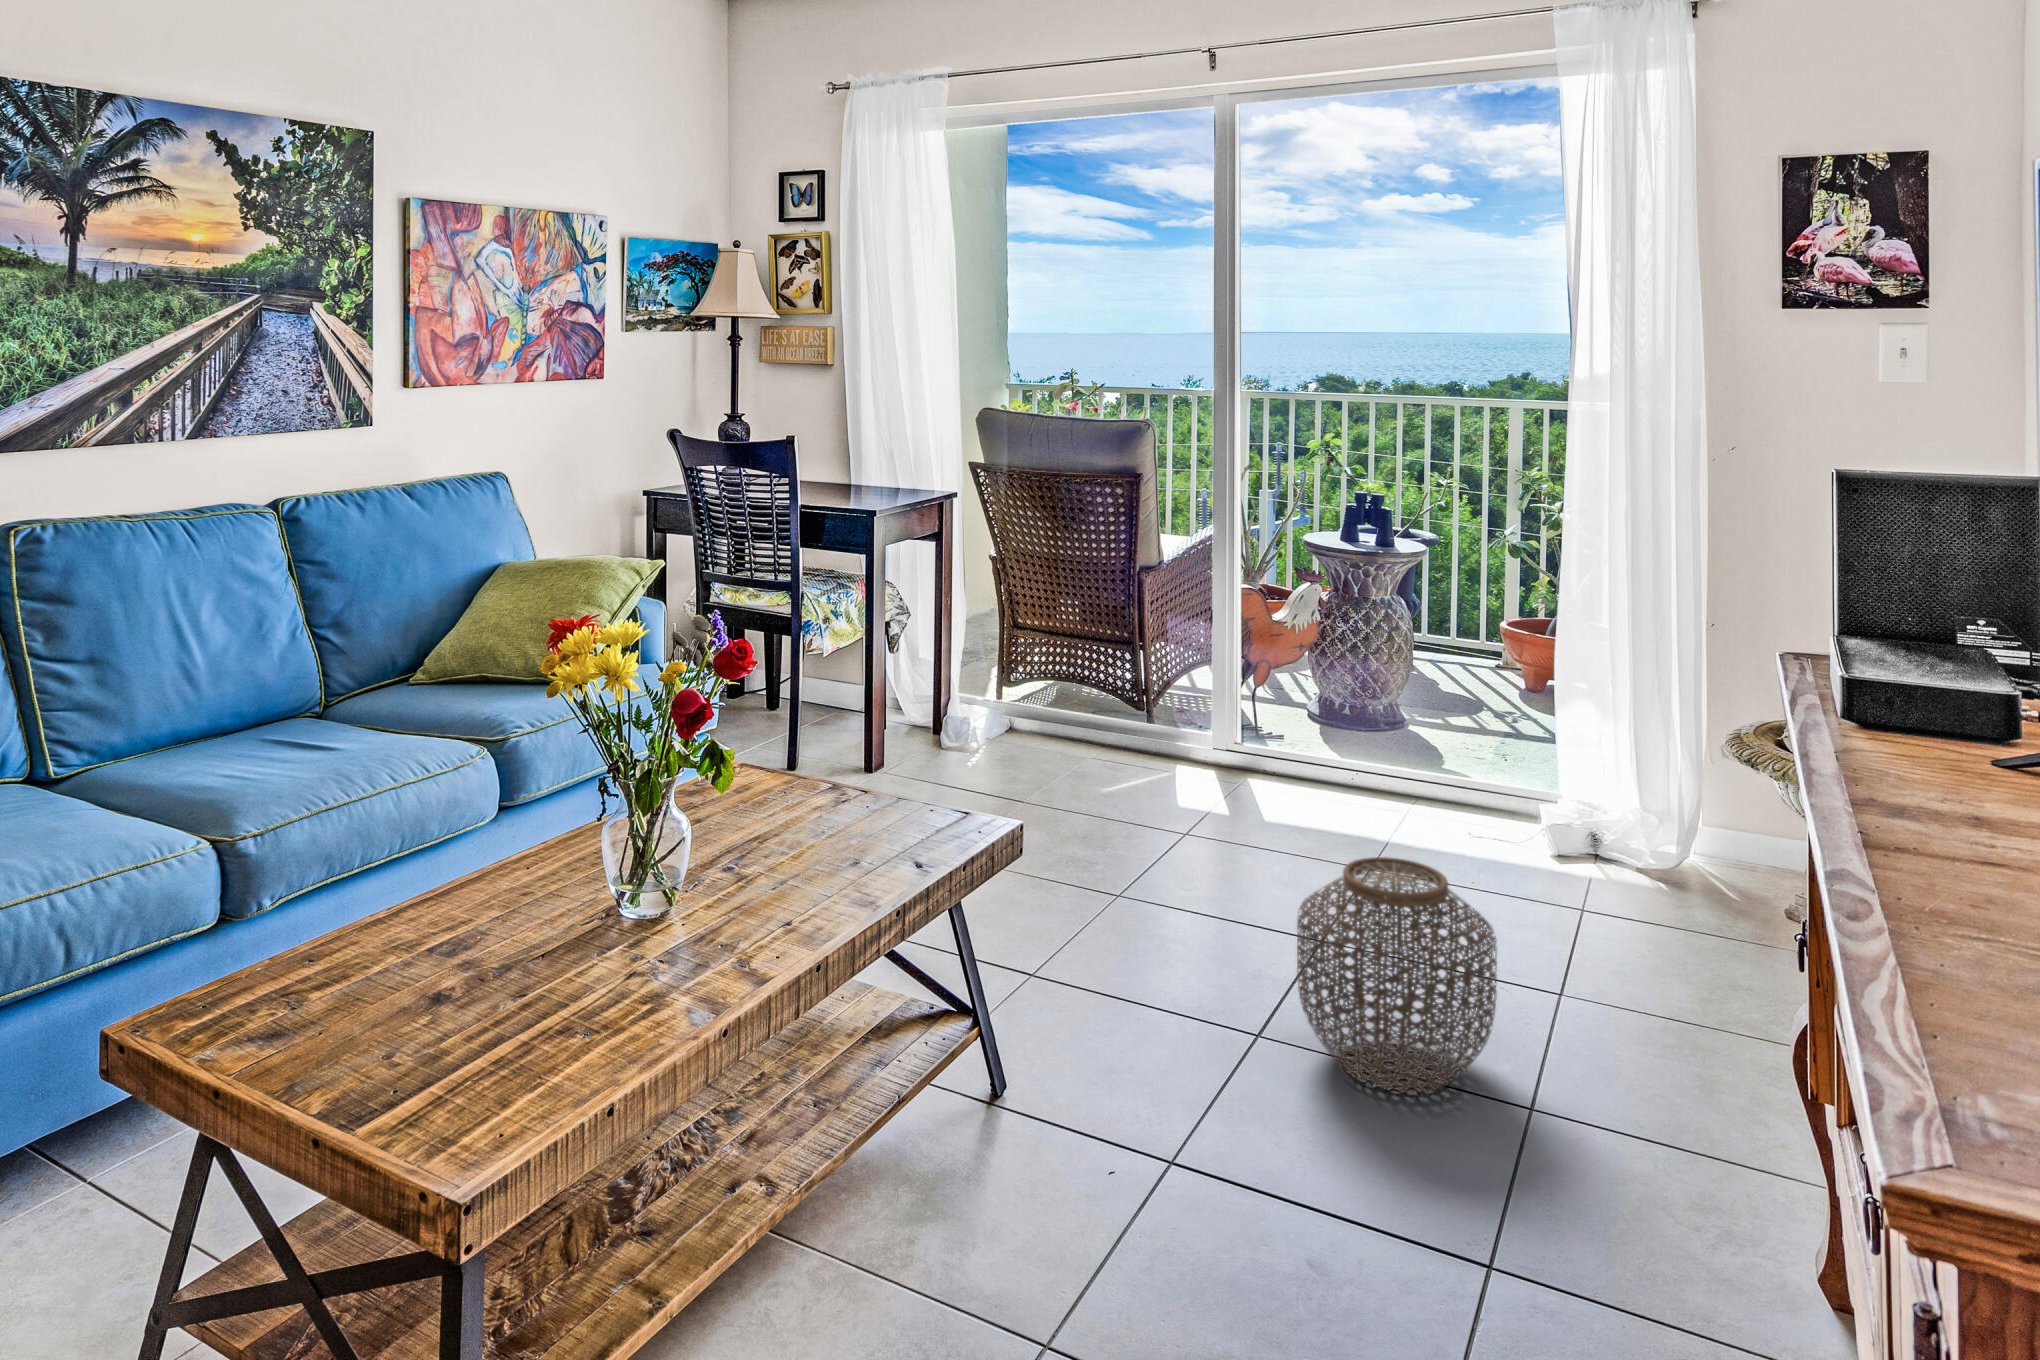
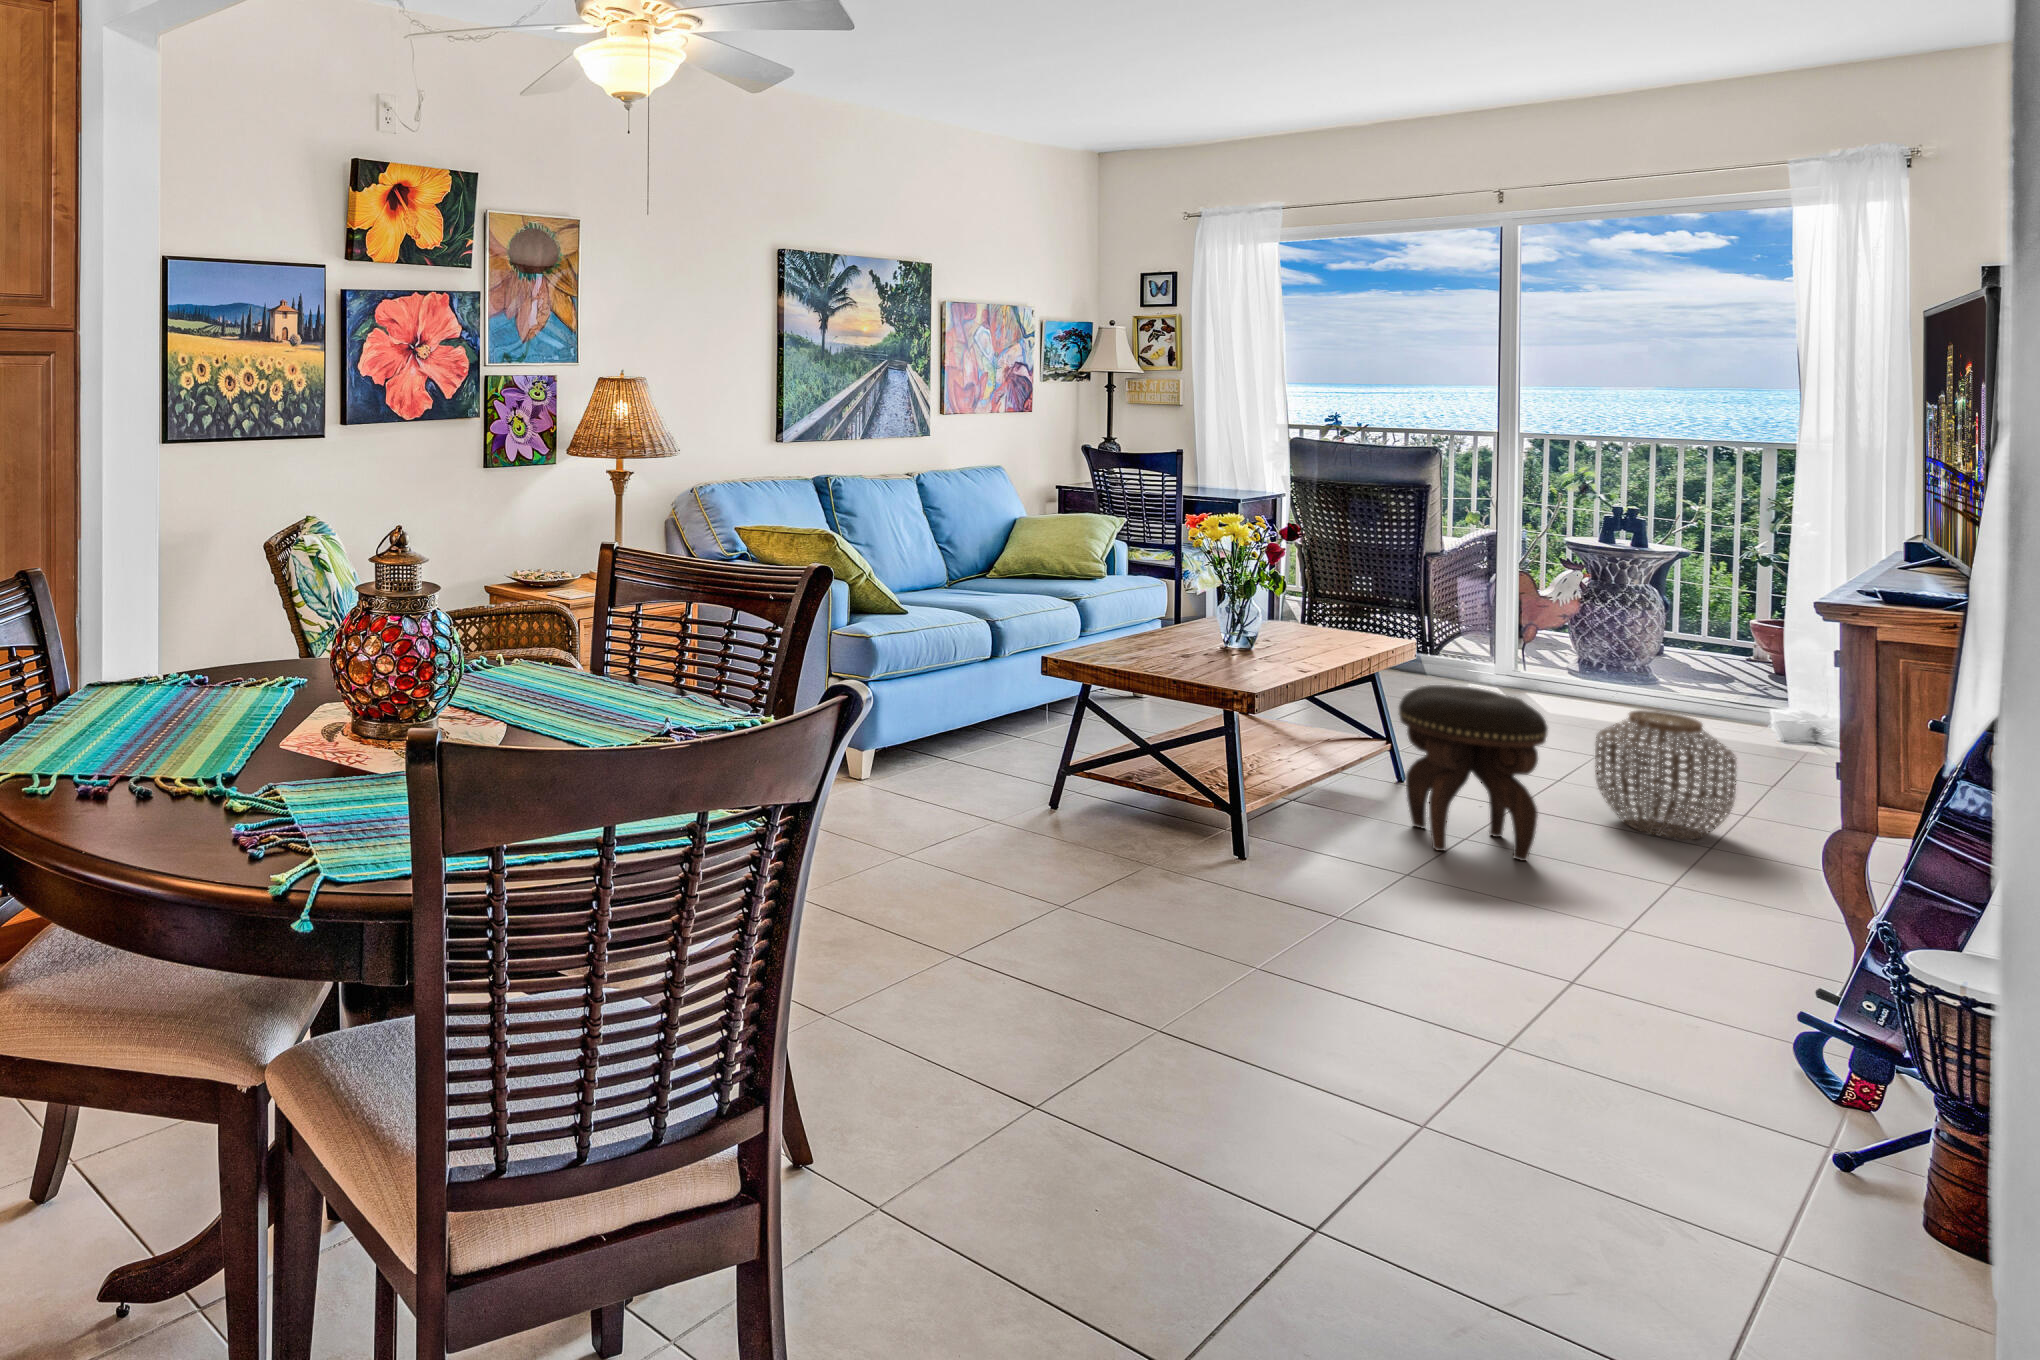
footstool: none [951,874,1195,1242] -> present [1399,685,1548,861]

